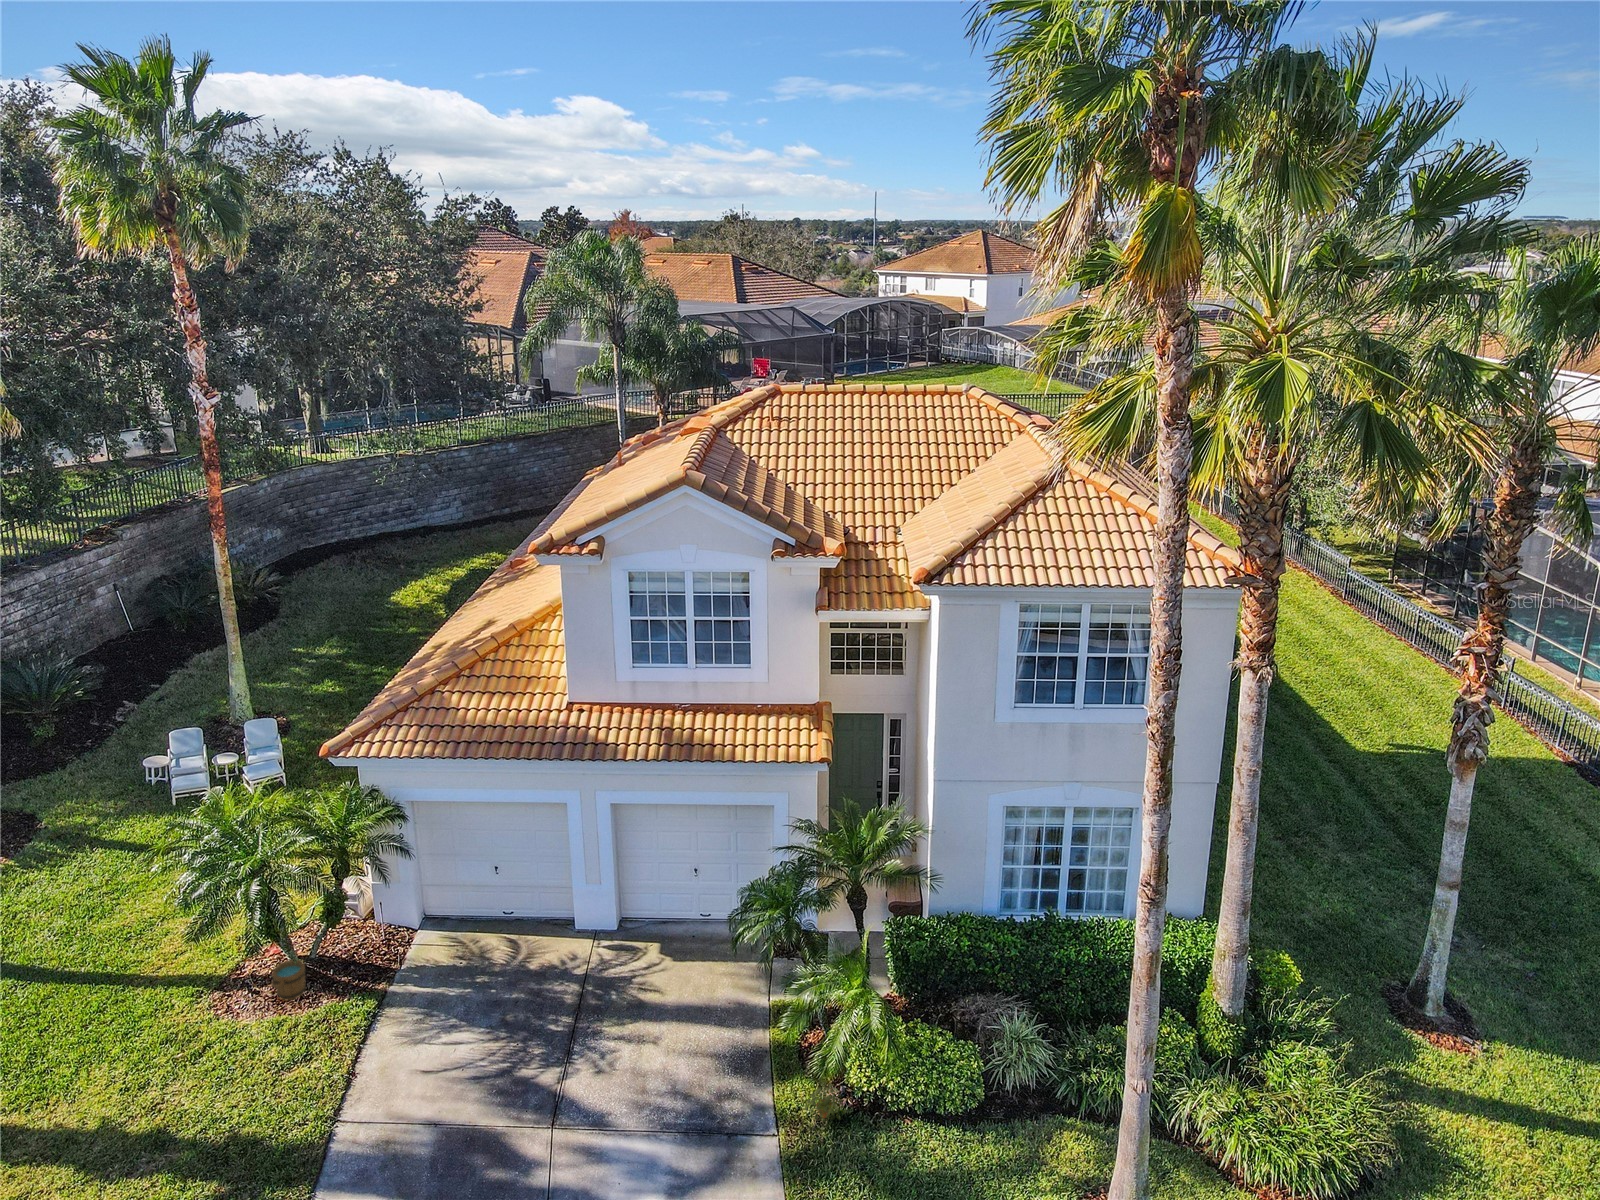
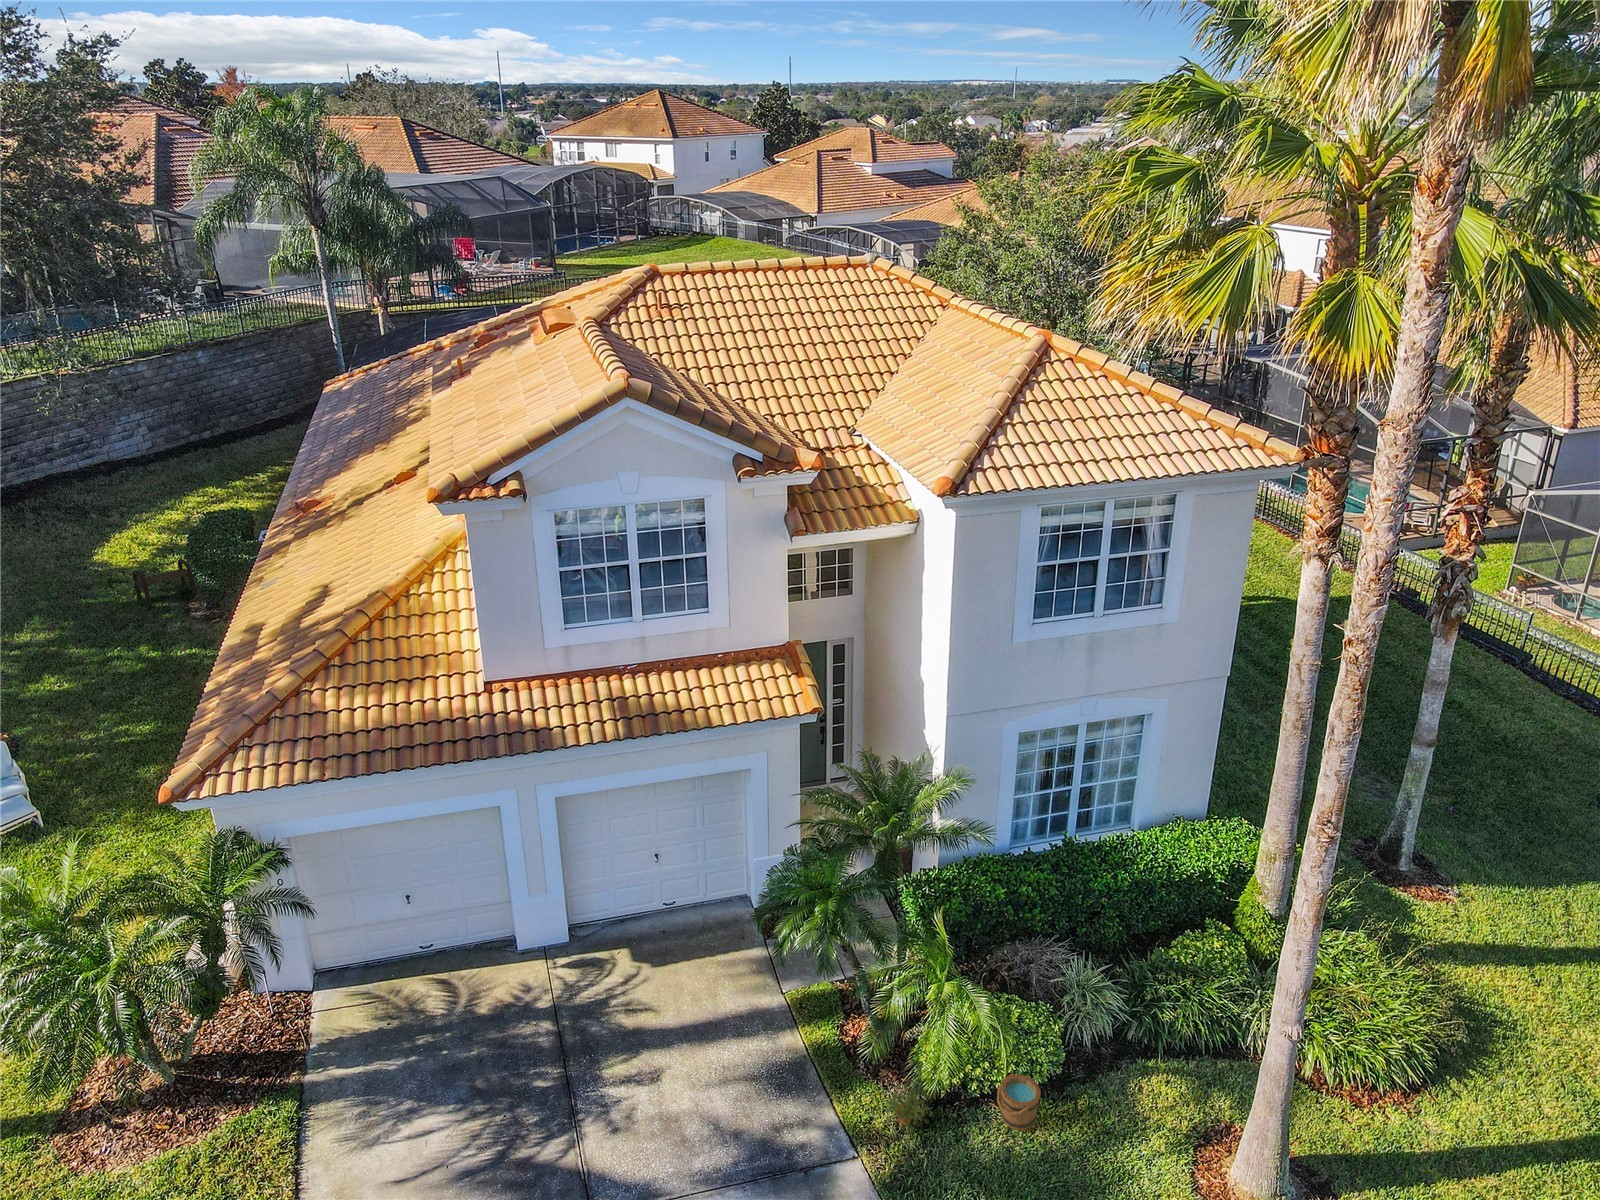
bench: none [396,595,440,630] -> present [132,559,197,607]
bucket: present [272,960,306,1001] -> present [997,1073,1041,1131]

